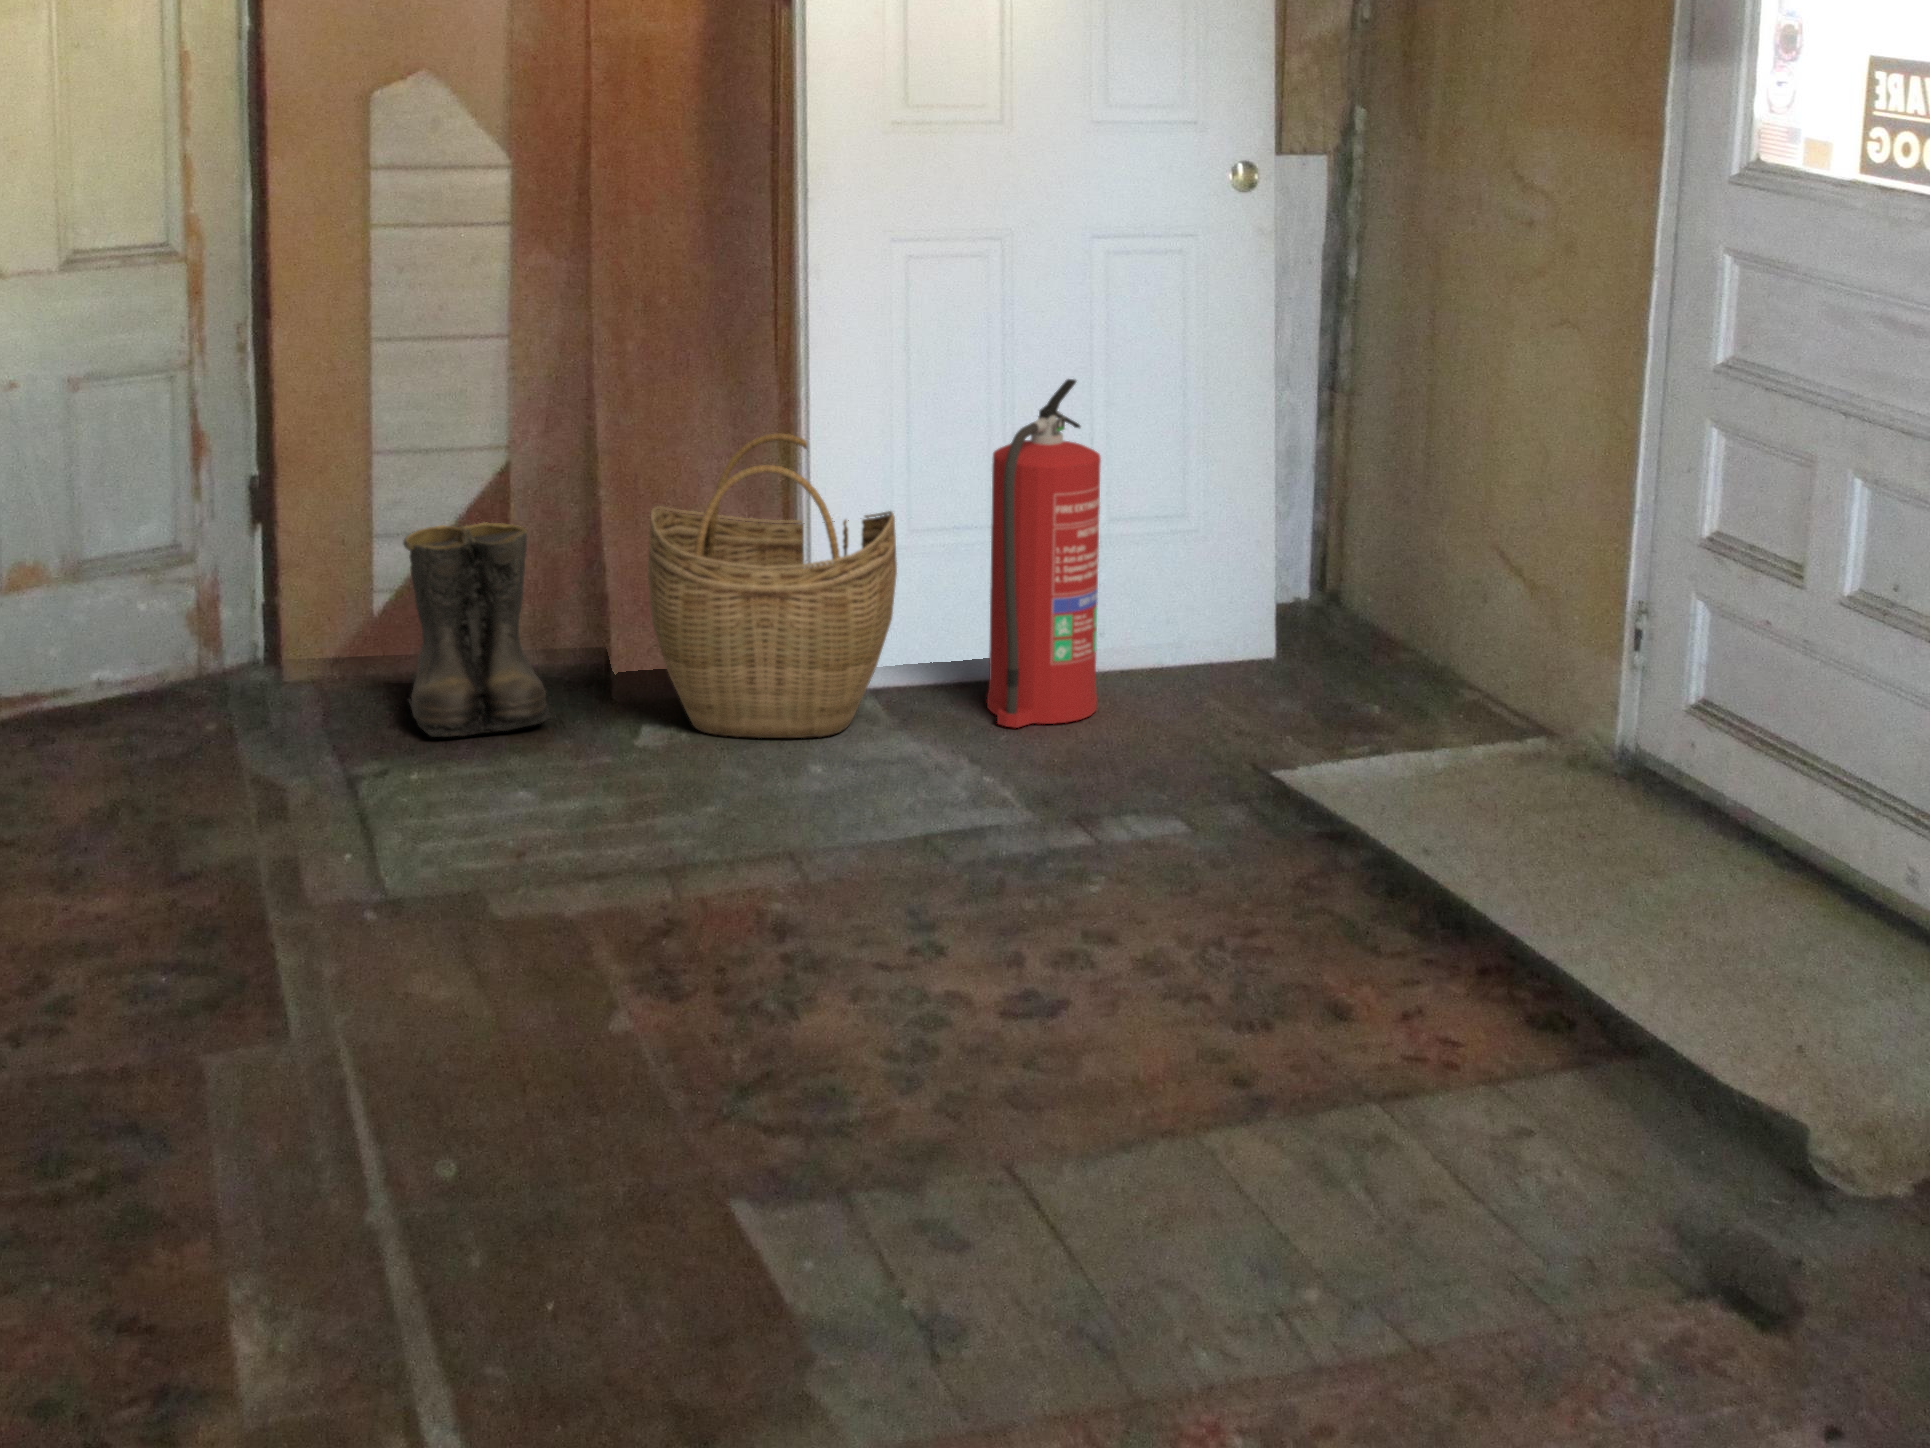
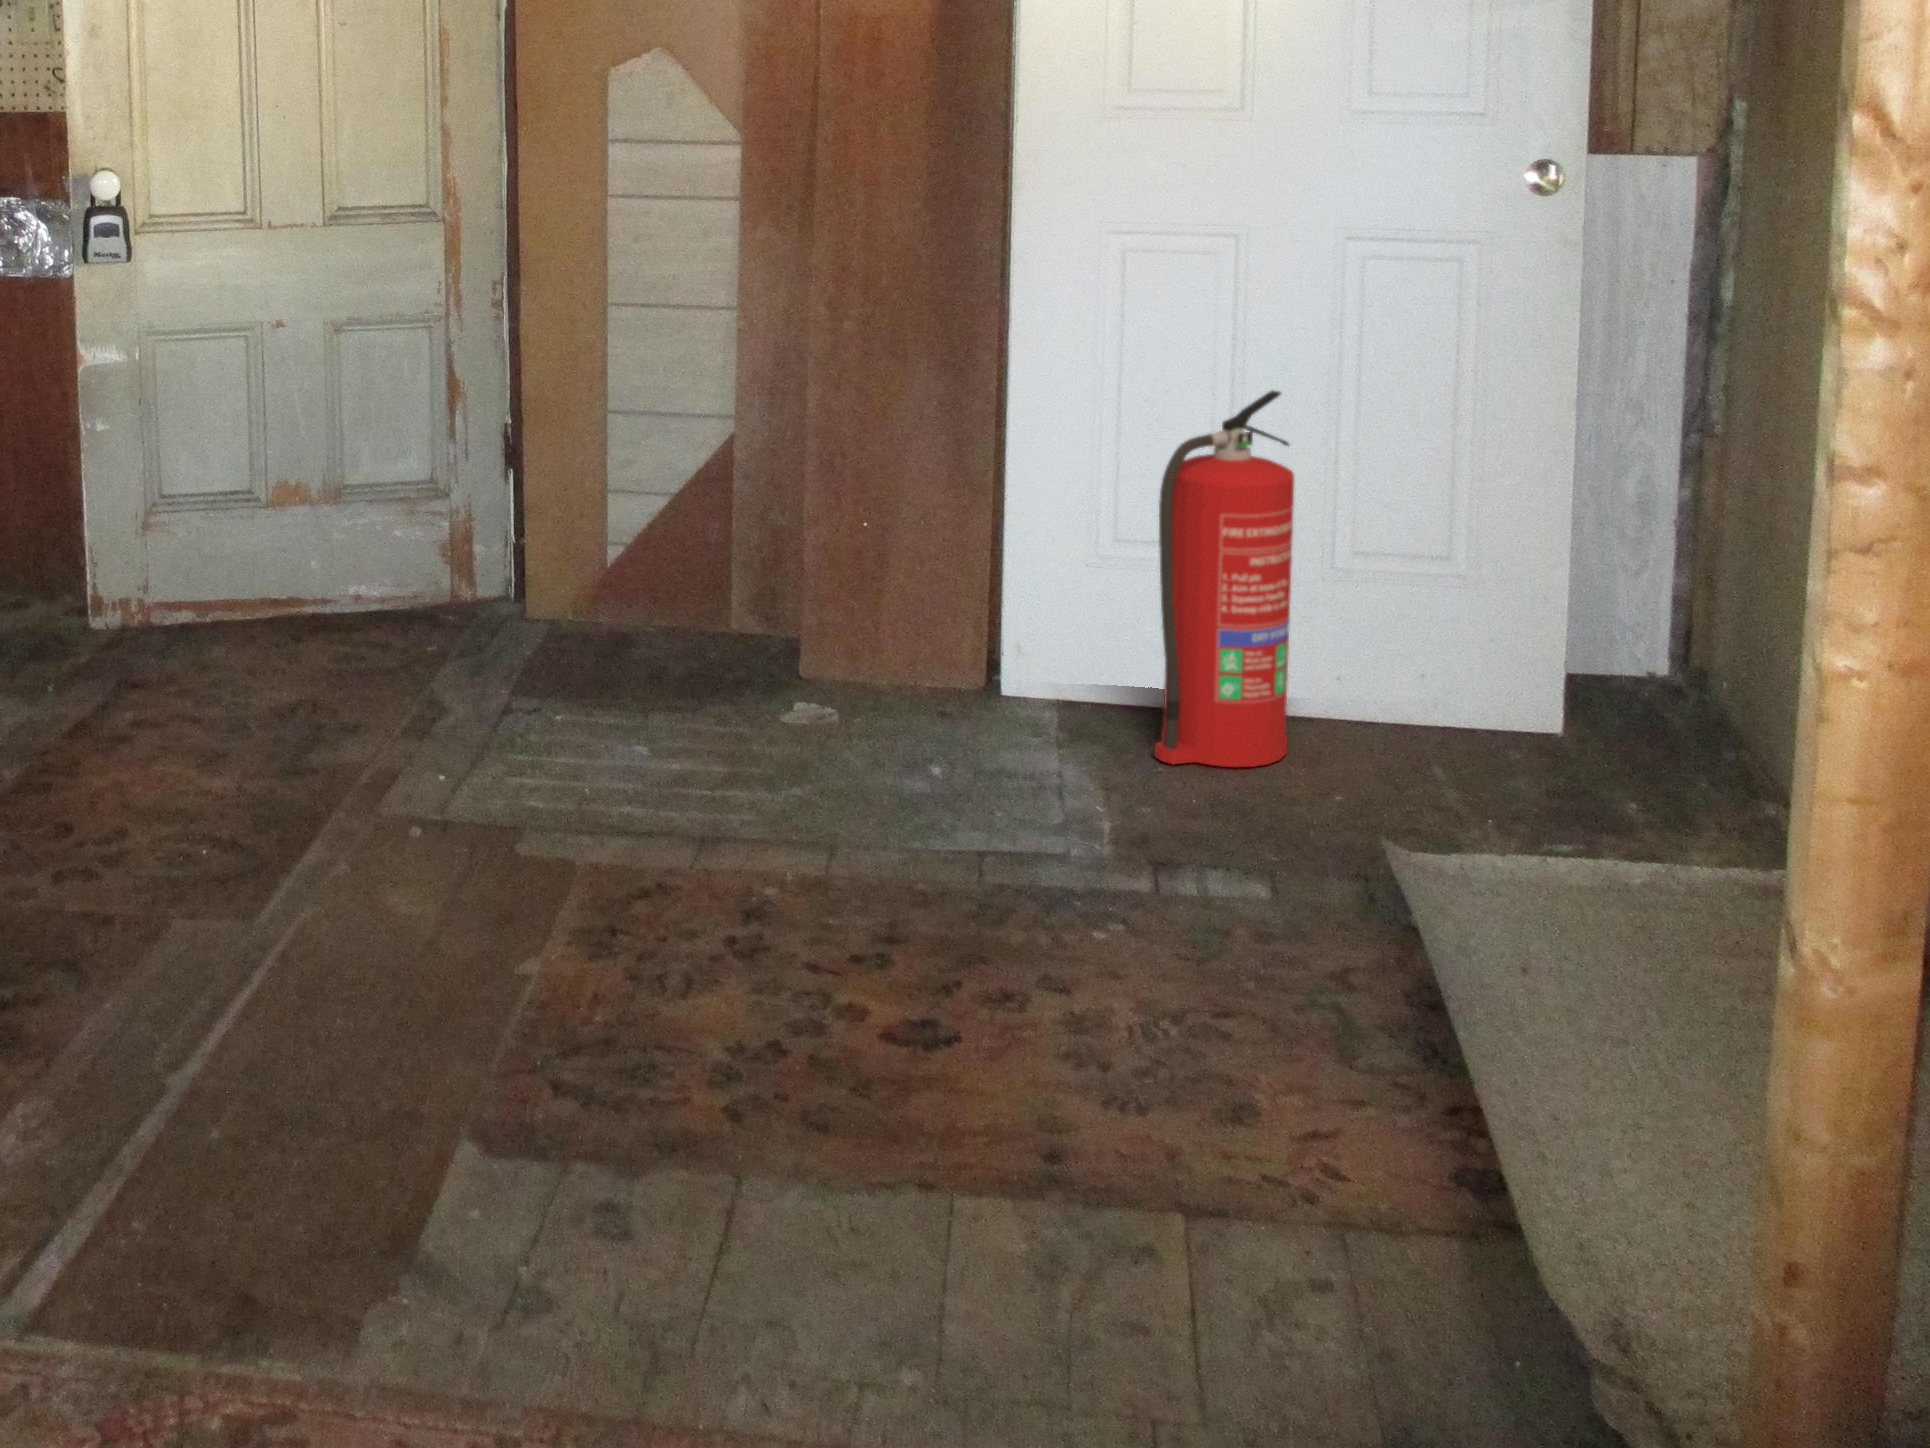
woven basket: present [648,433,897,738] -> none [799,423,1061,741]
boots: present [403,523,551,737] -> none [586,485,732,689]

